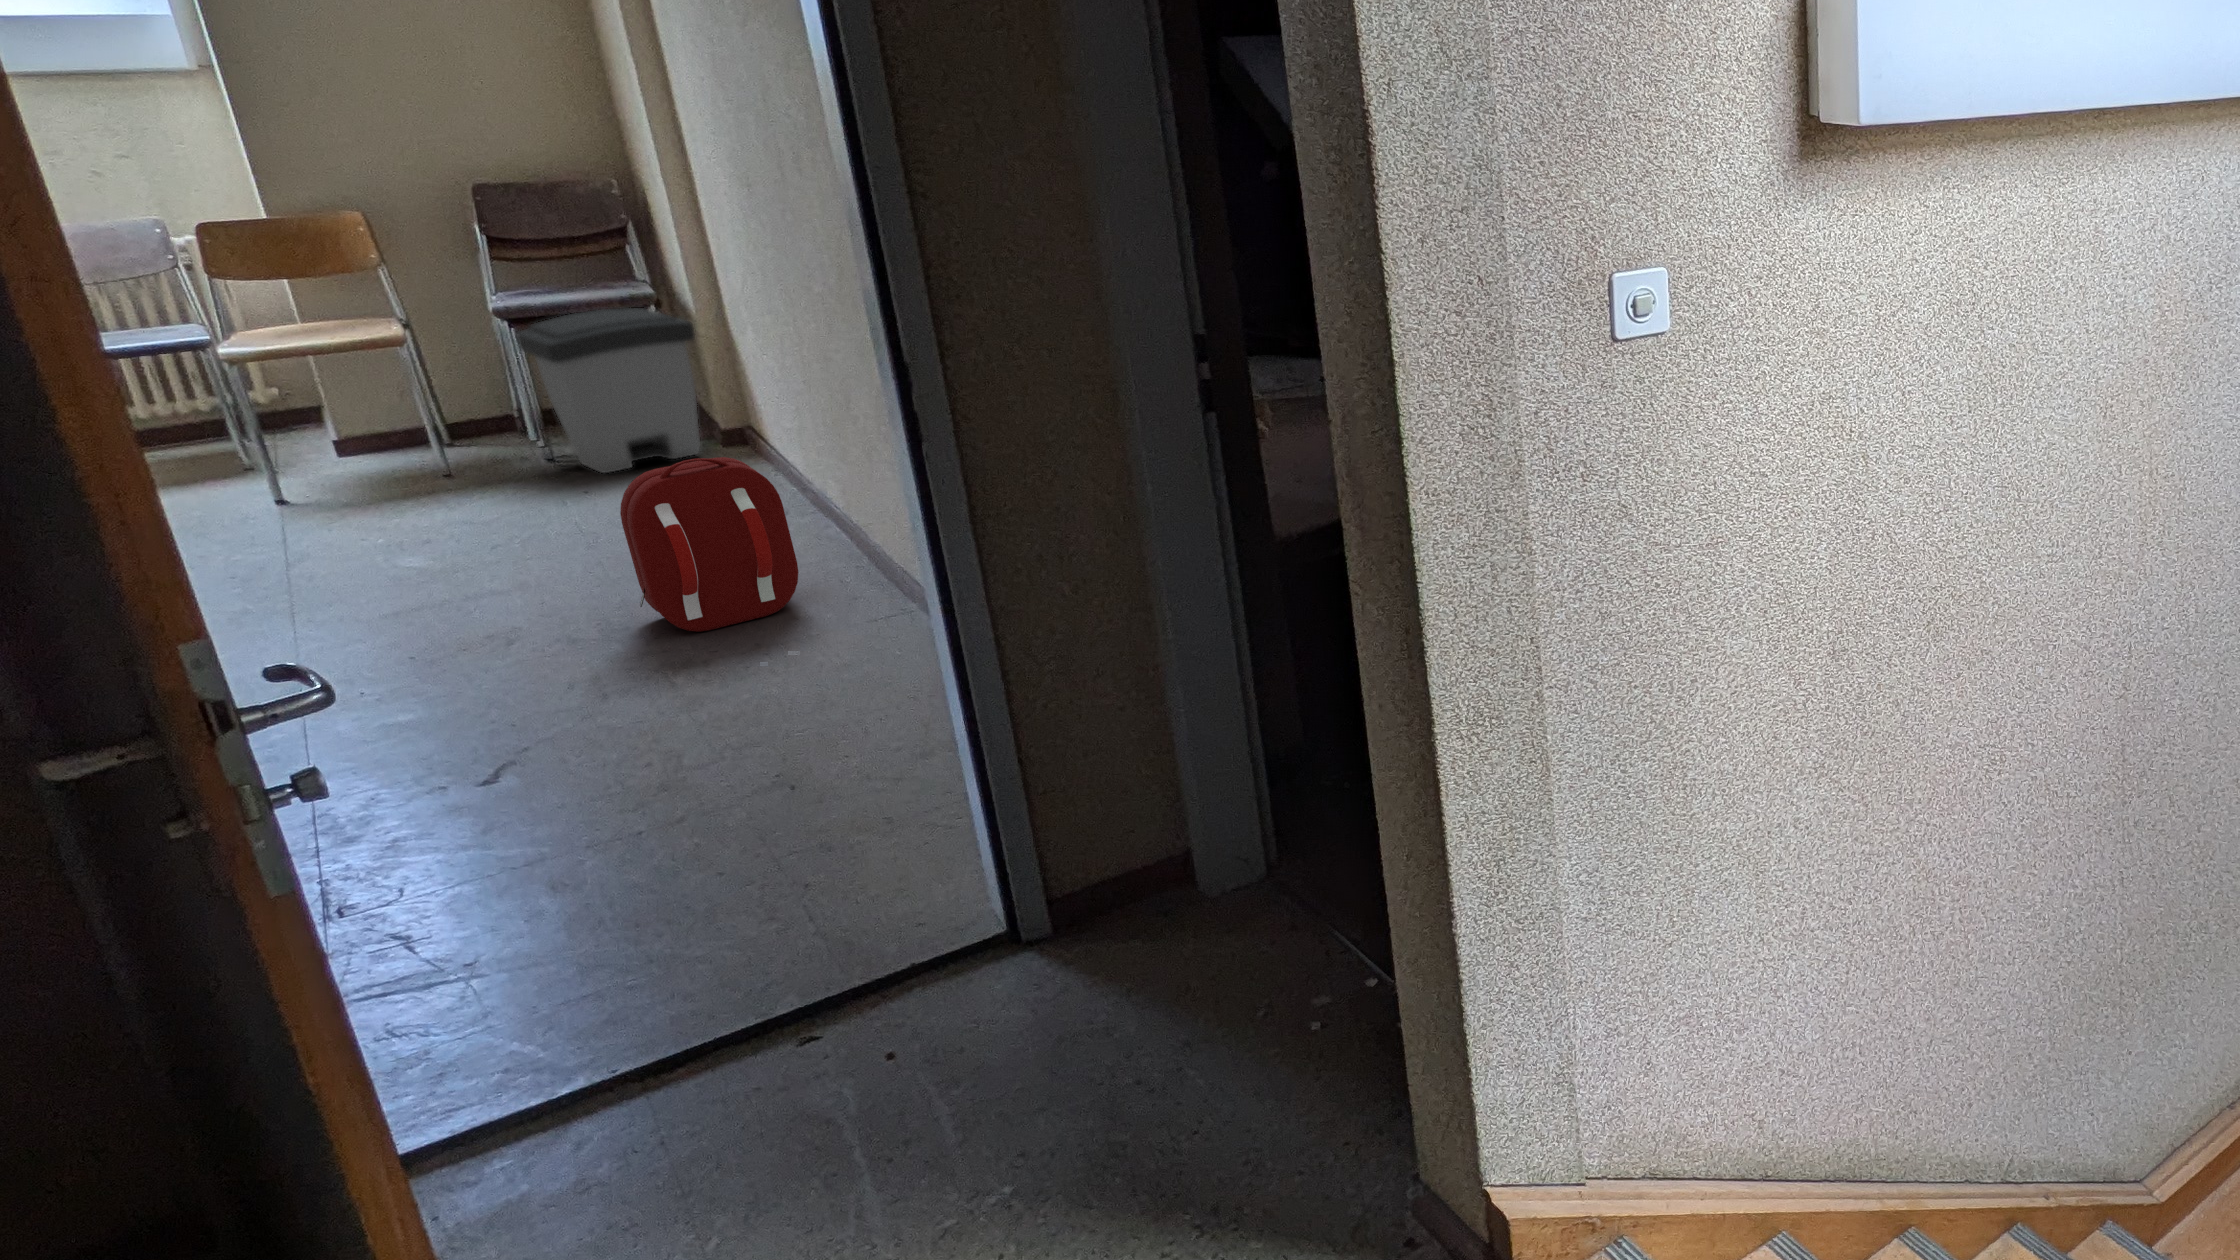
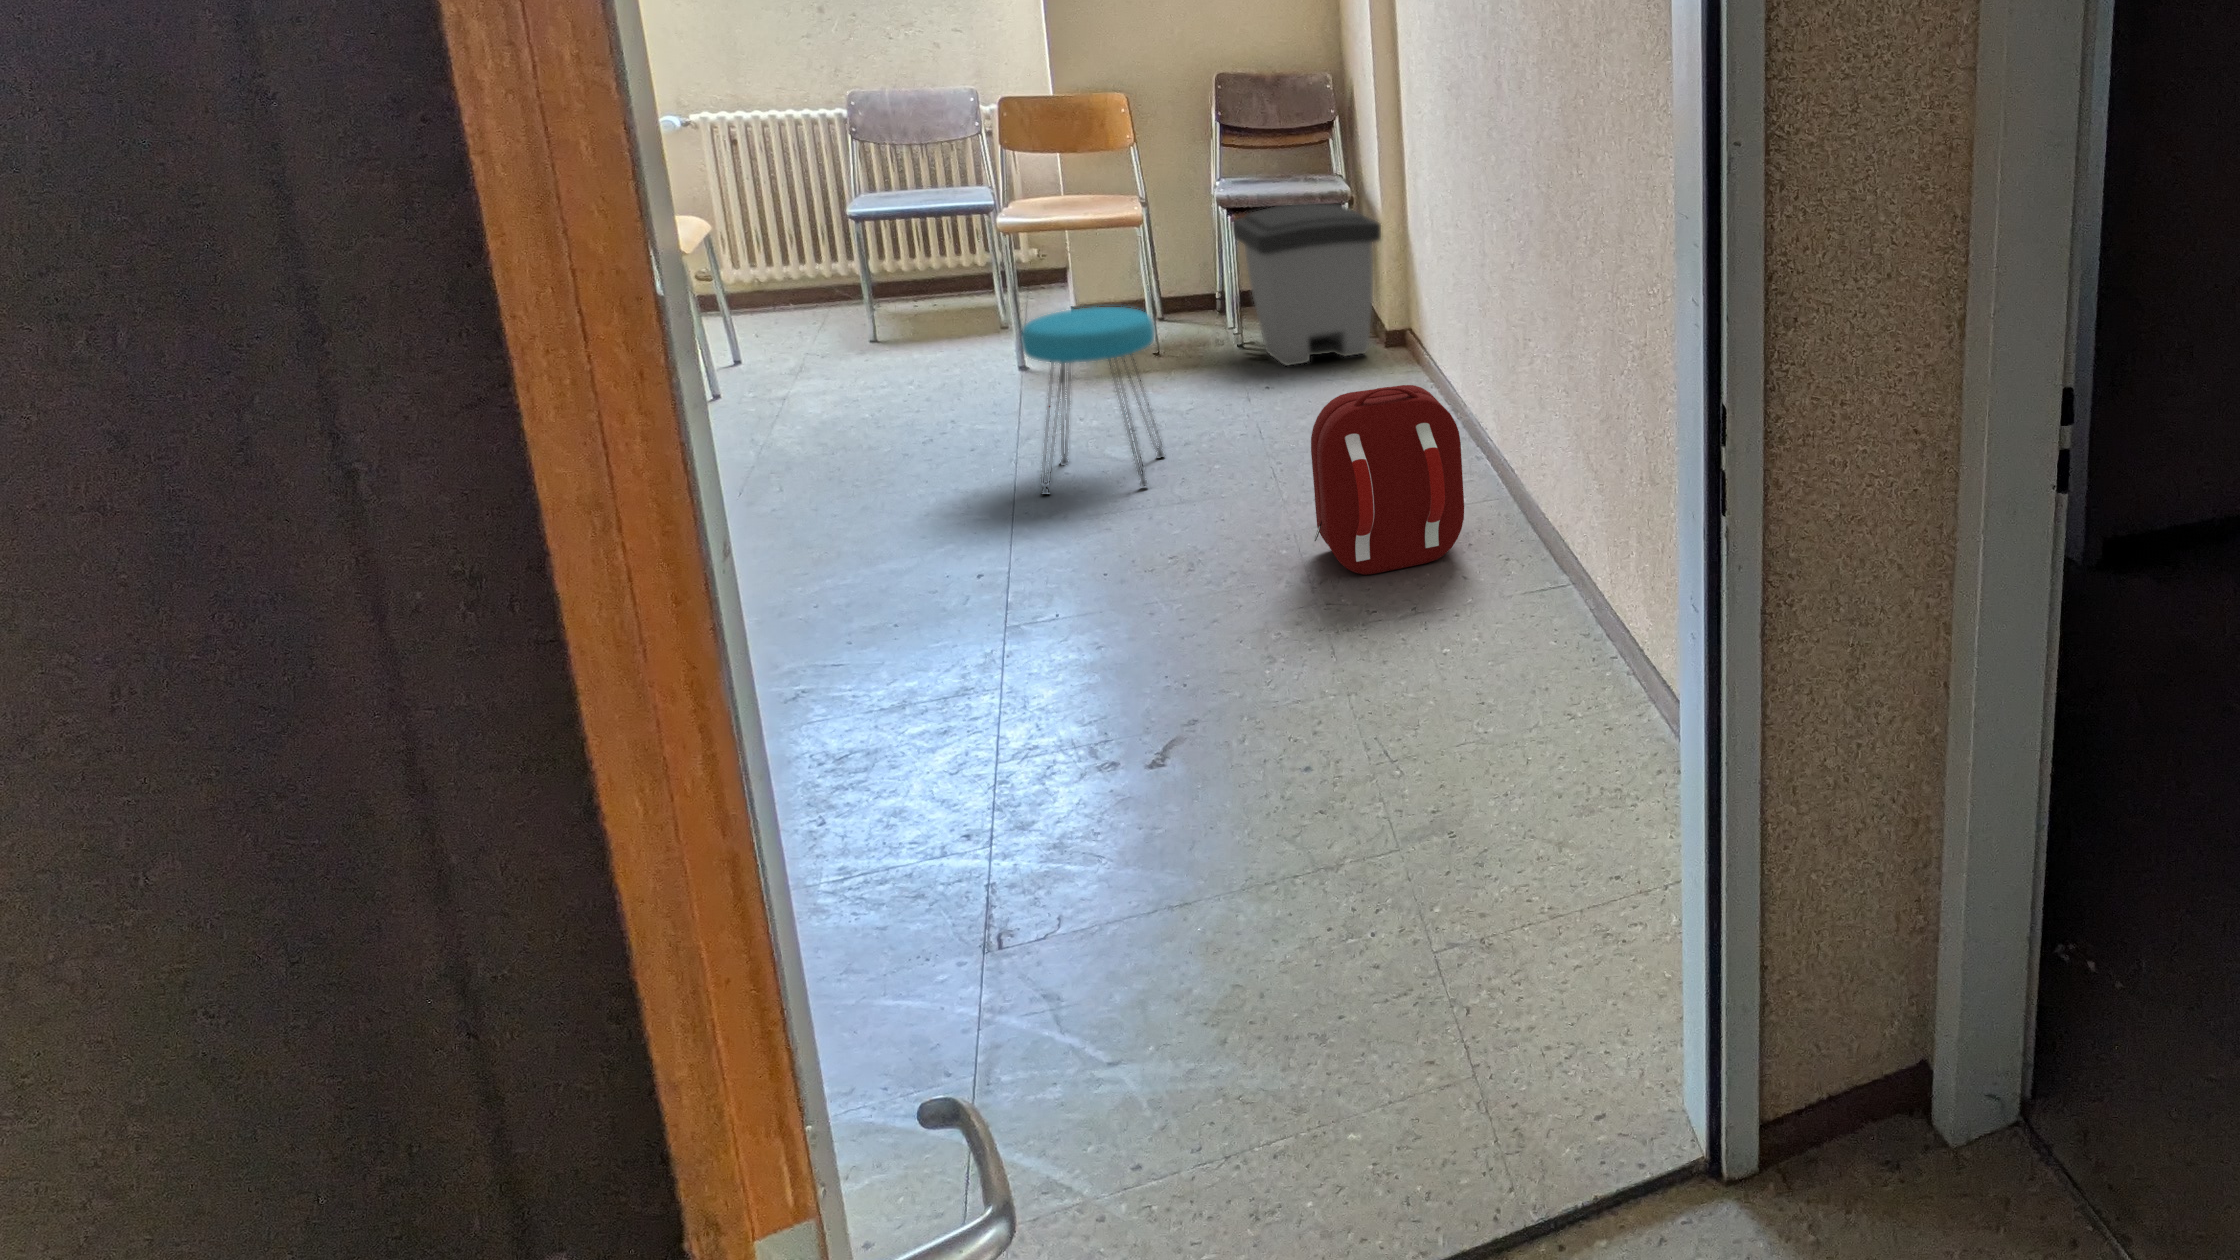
stool: none [274,421,470,608] -> present [1021,307,1164,495]

